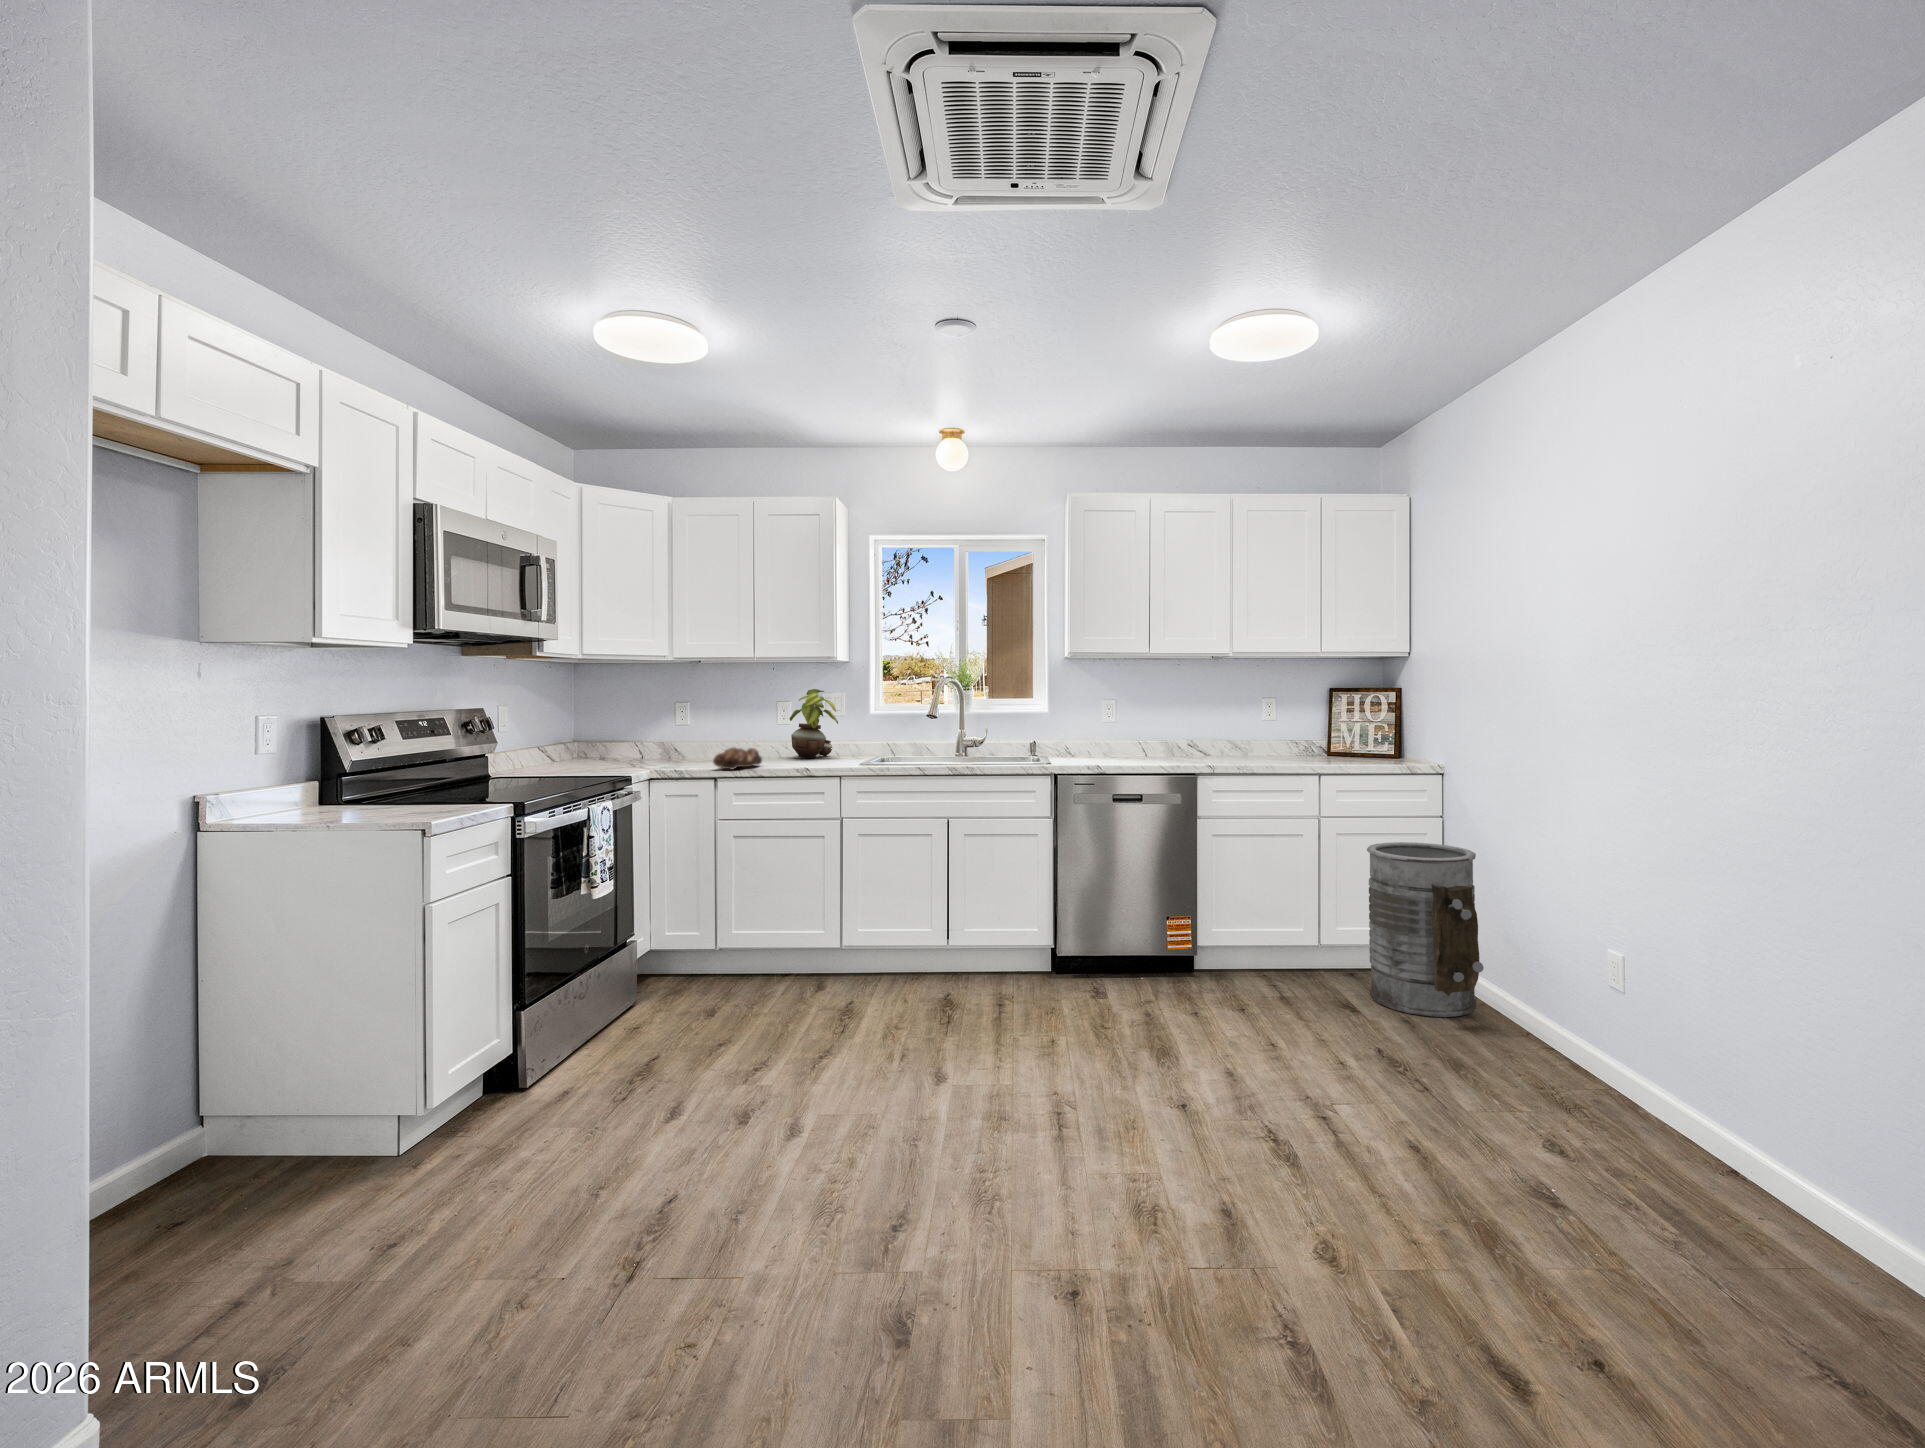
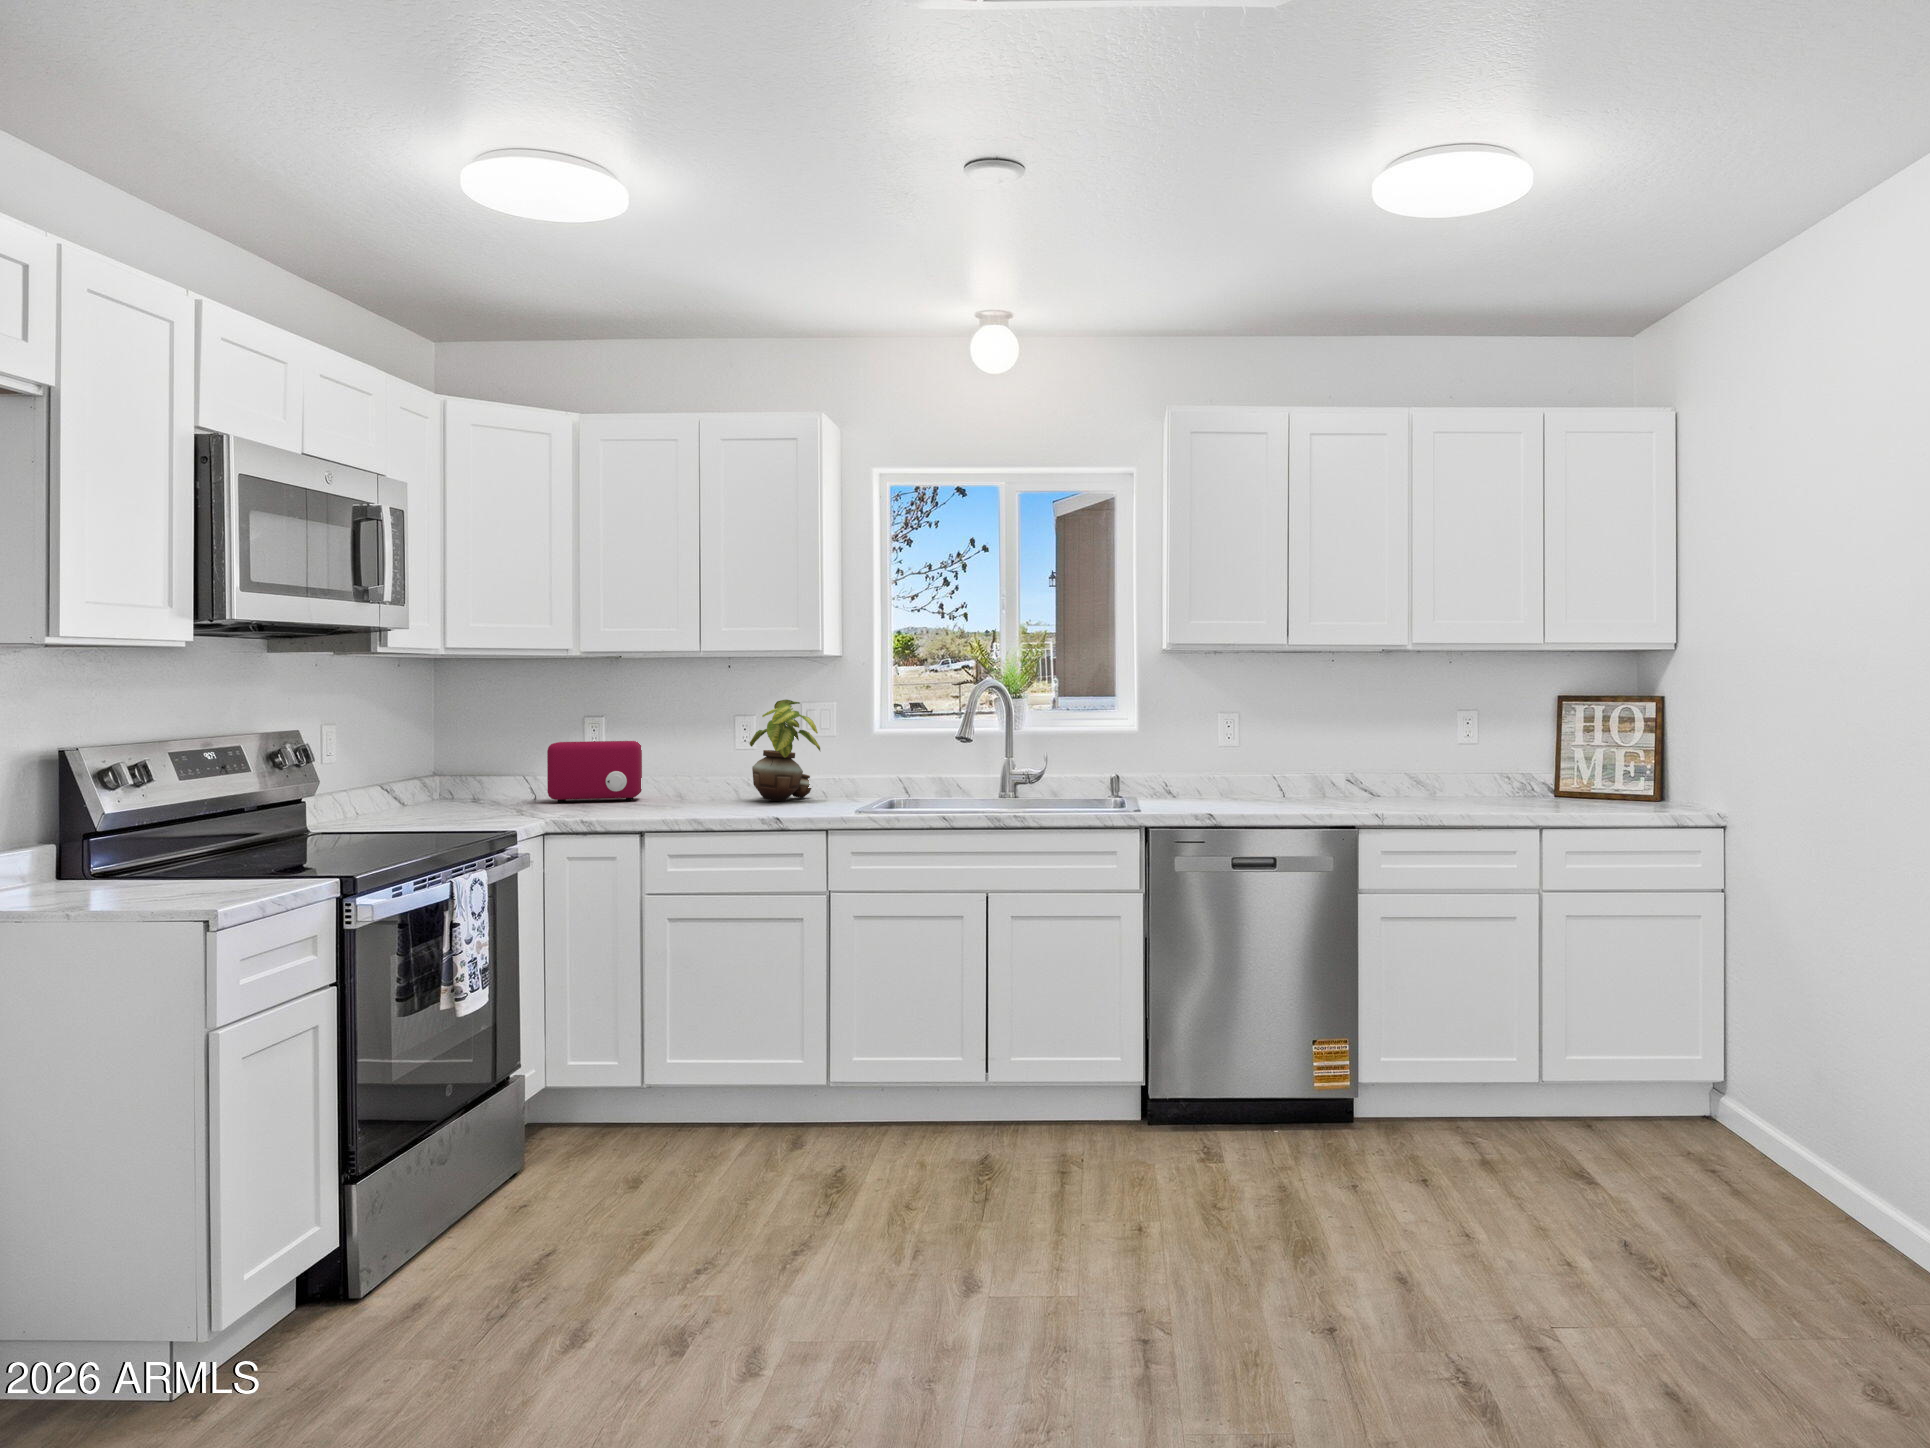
toaster: none [650,717,715,759] -> present [547,741,642,803]
bread loaf: present [713,748,762,769] -> none [638,787,710,820]
trash can: present [1367,842,1484,1017] -> none [1622,932,1813,1204]

